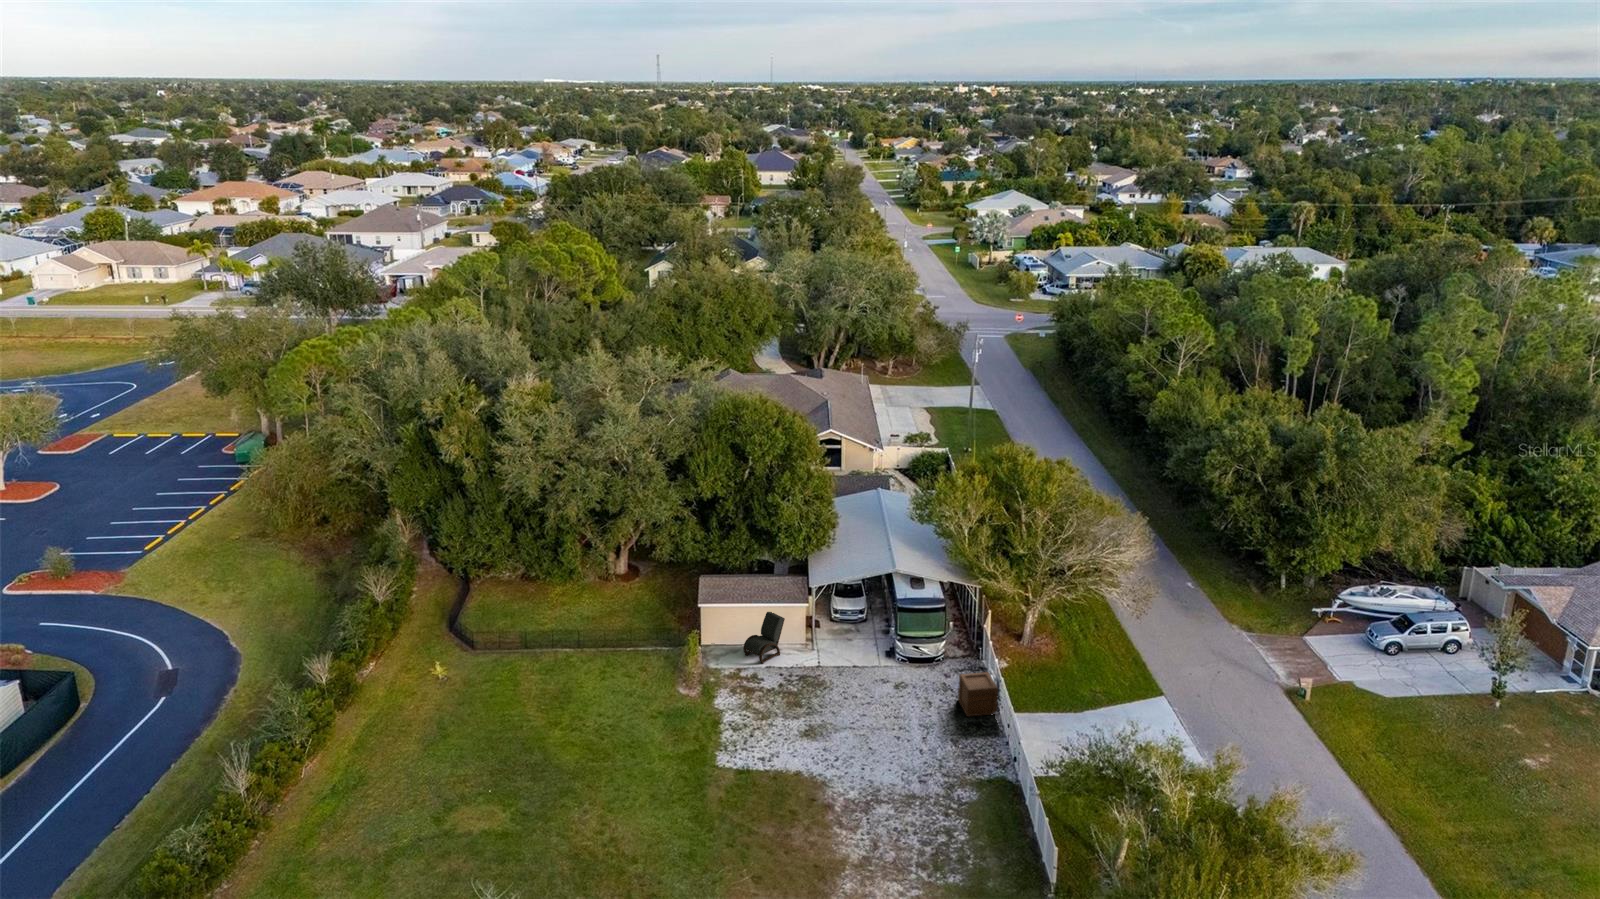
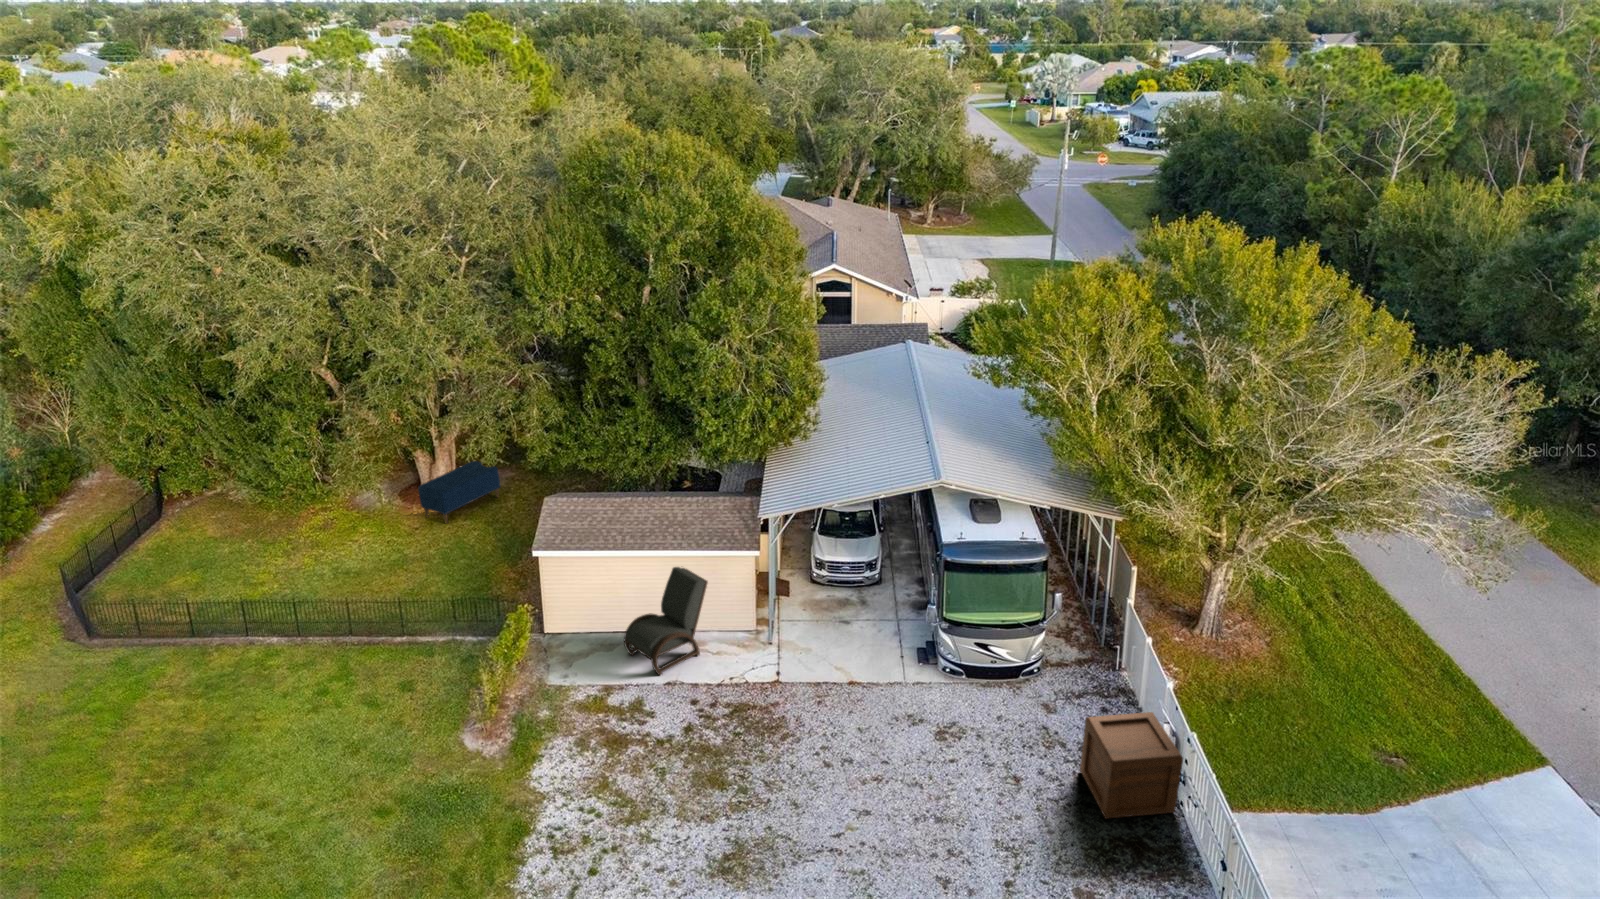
bench: none [613,556,653,591] -> present [418,461,501,523]

